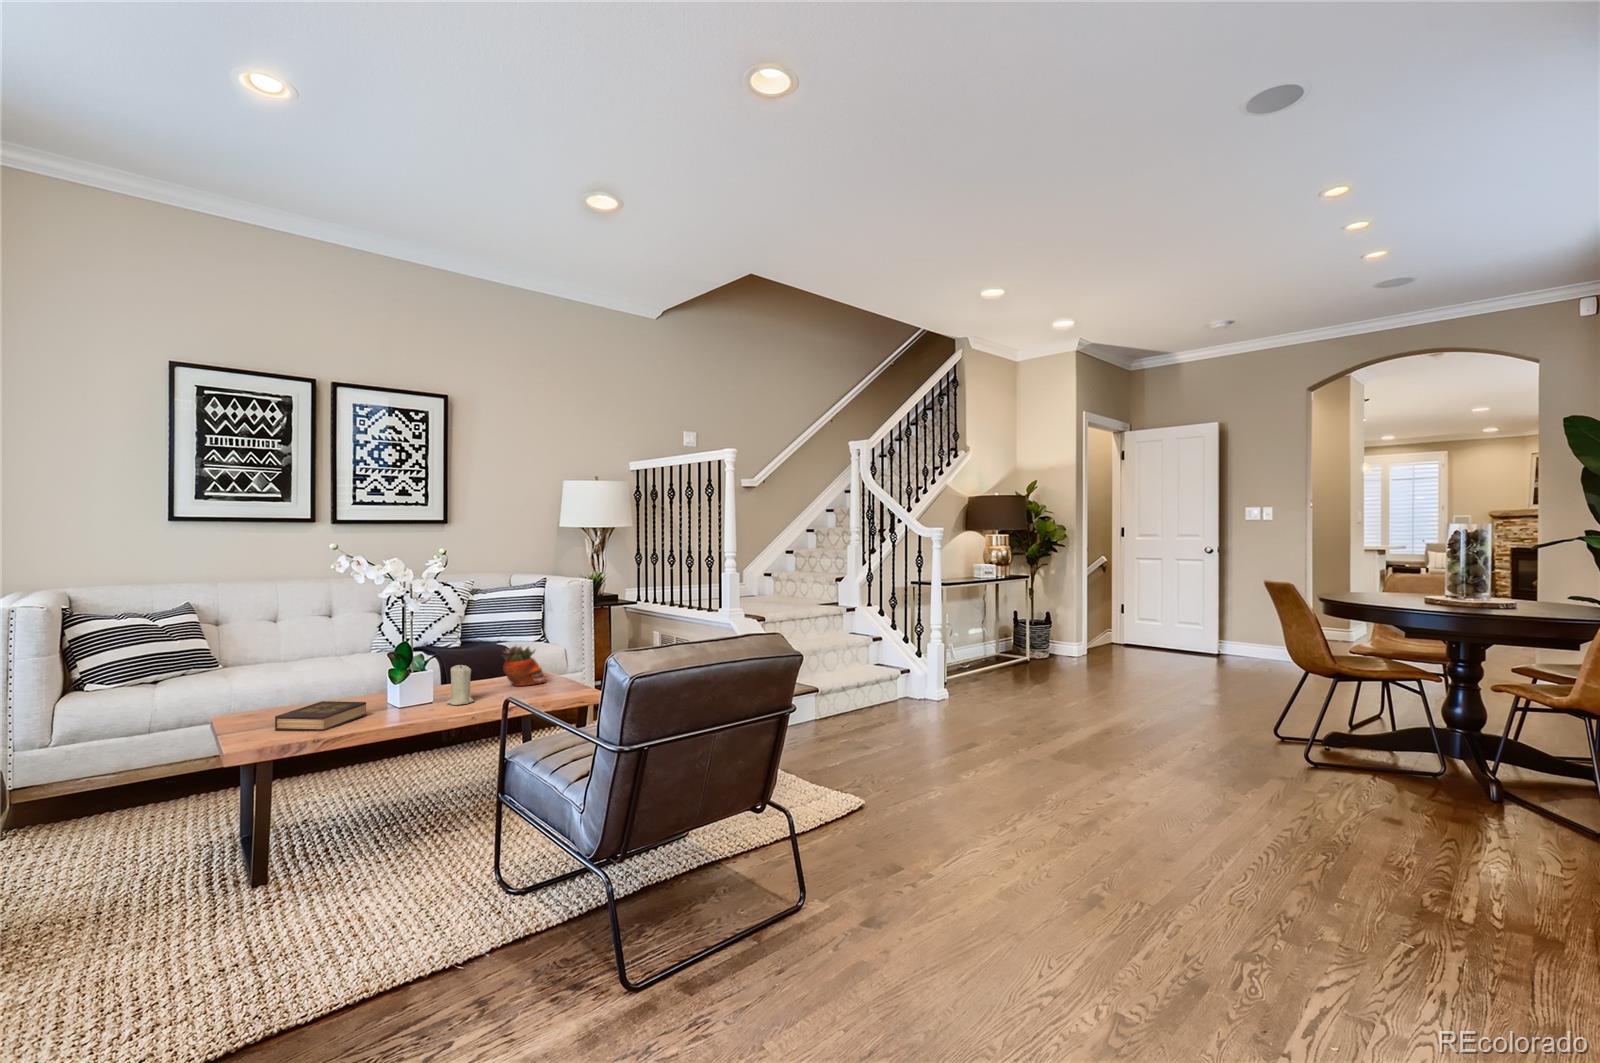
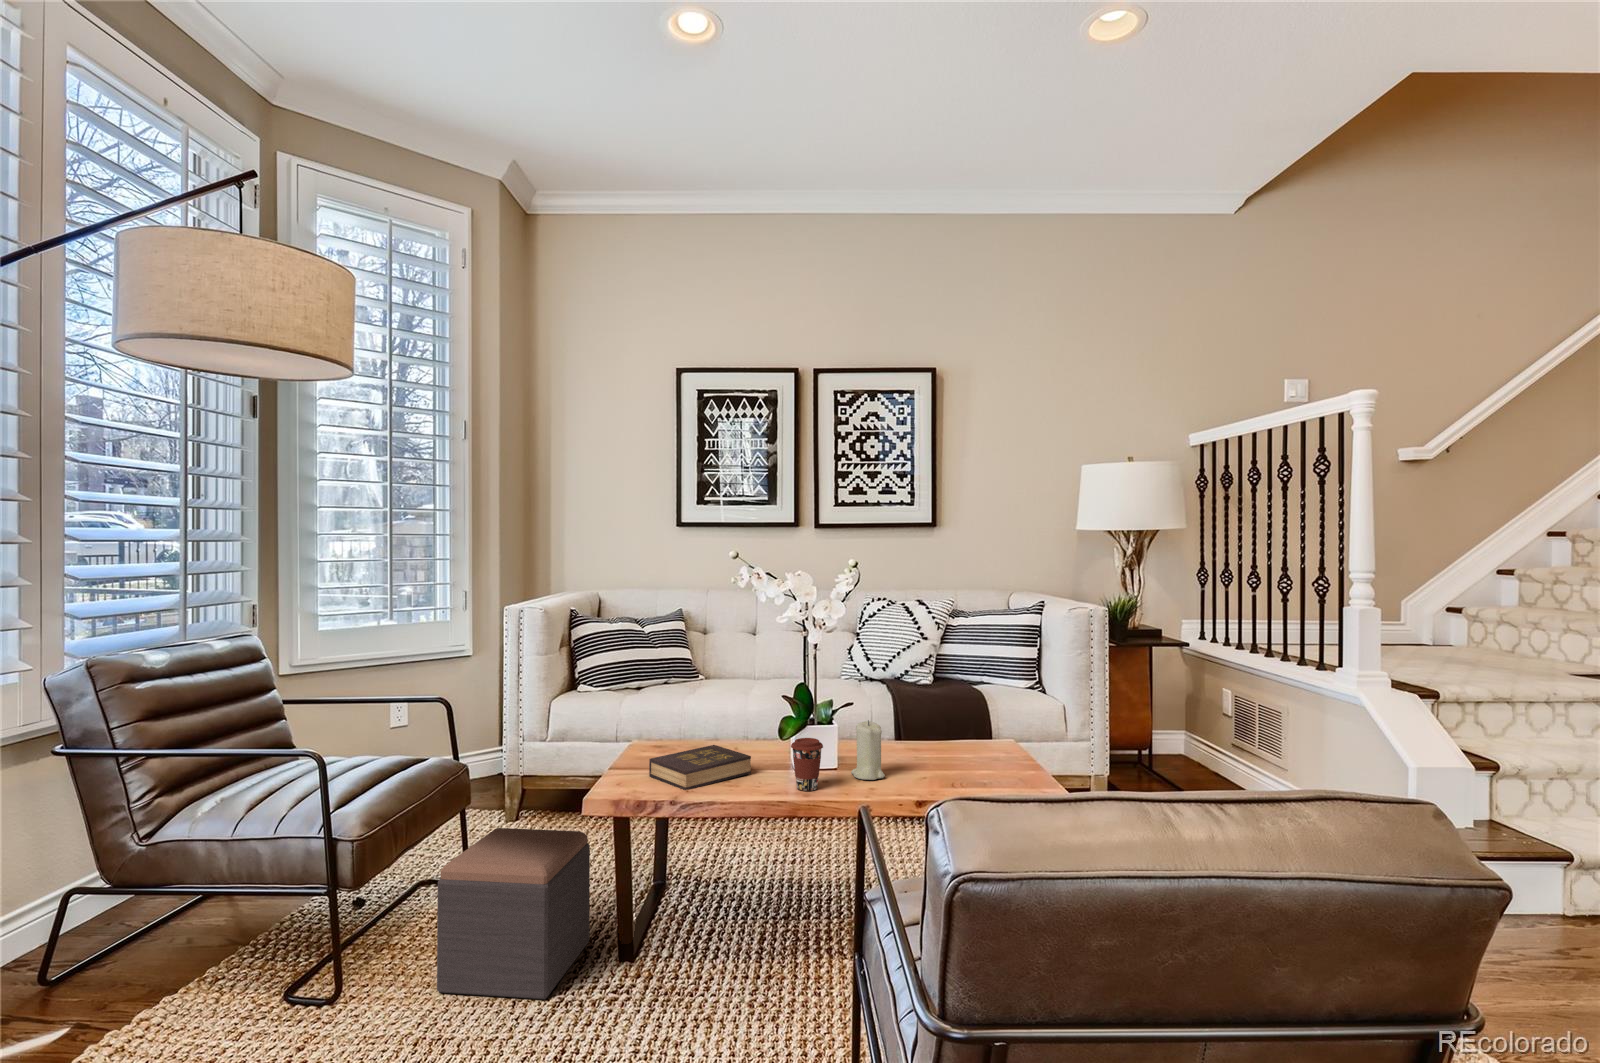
succulent planter: present [503,646,546,686] -> none [944,697,1007,761]
coffee cup: none [410,679,436,716] -> present [791,738,823,791]
footstool: none [72,789,211,950] -> present [437,828,590,999]

